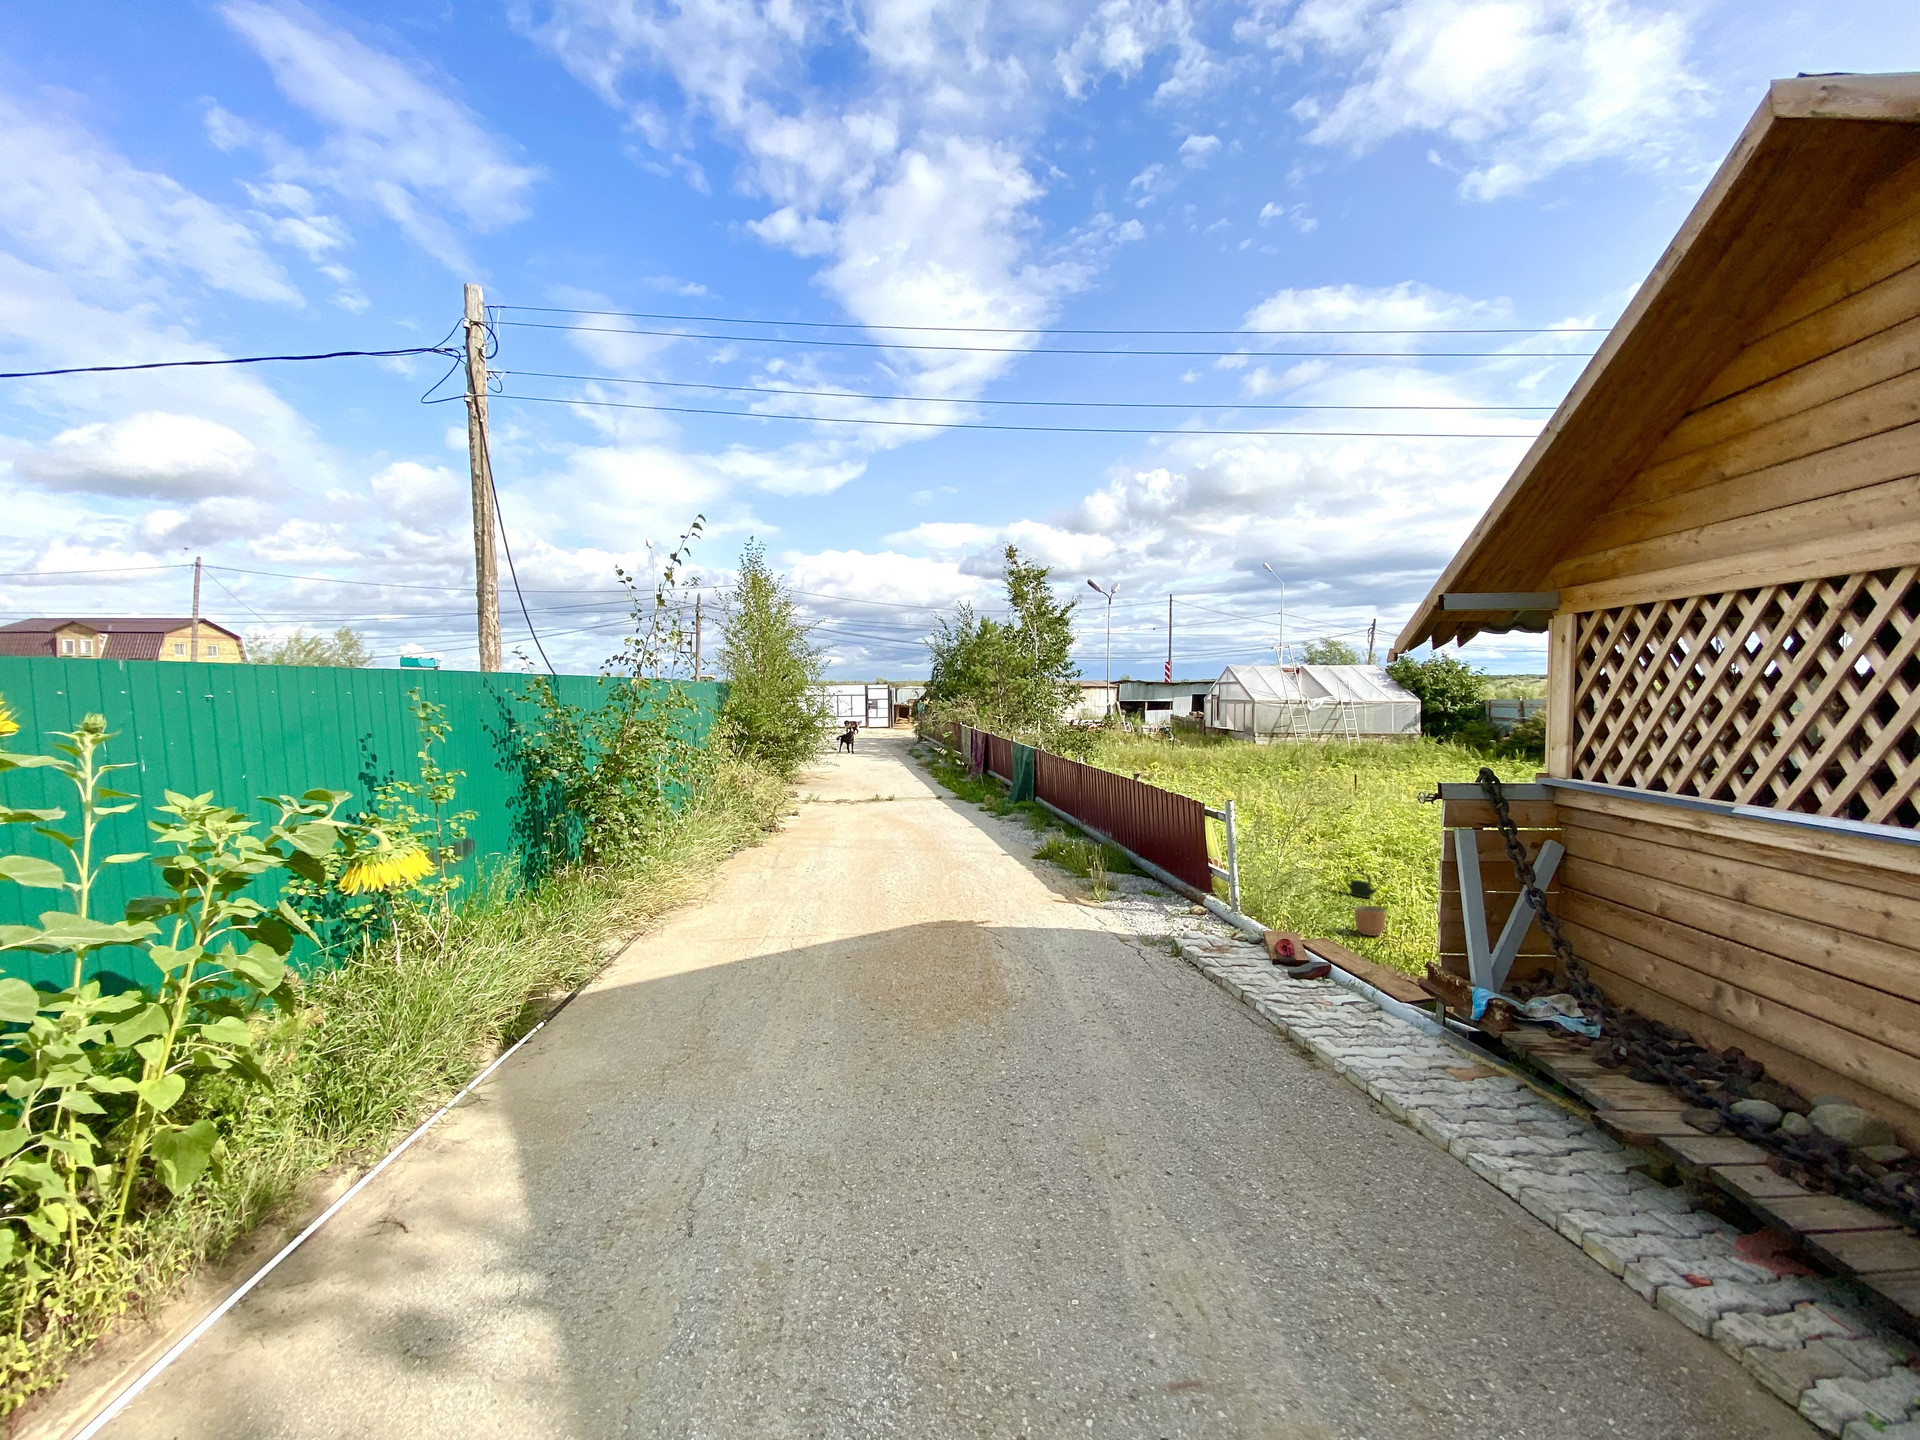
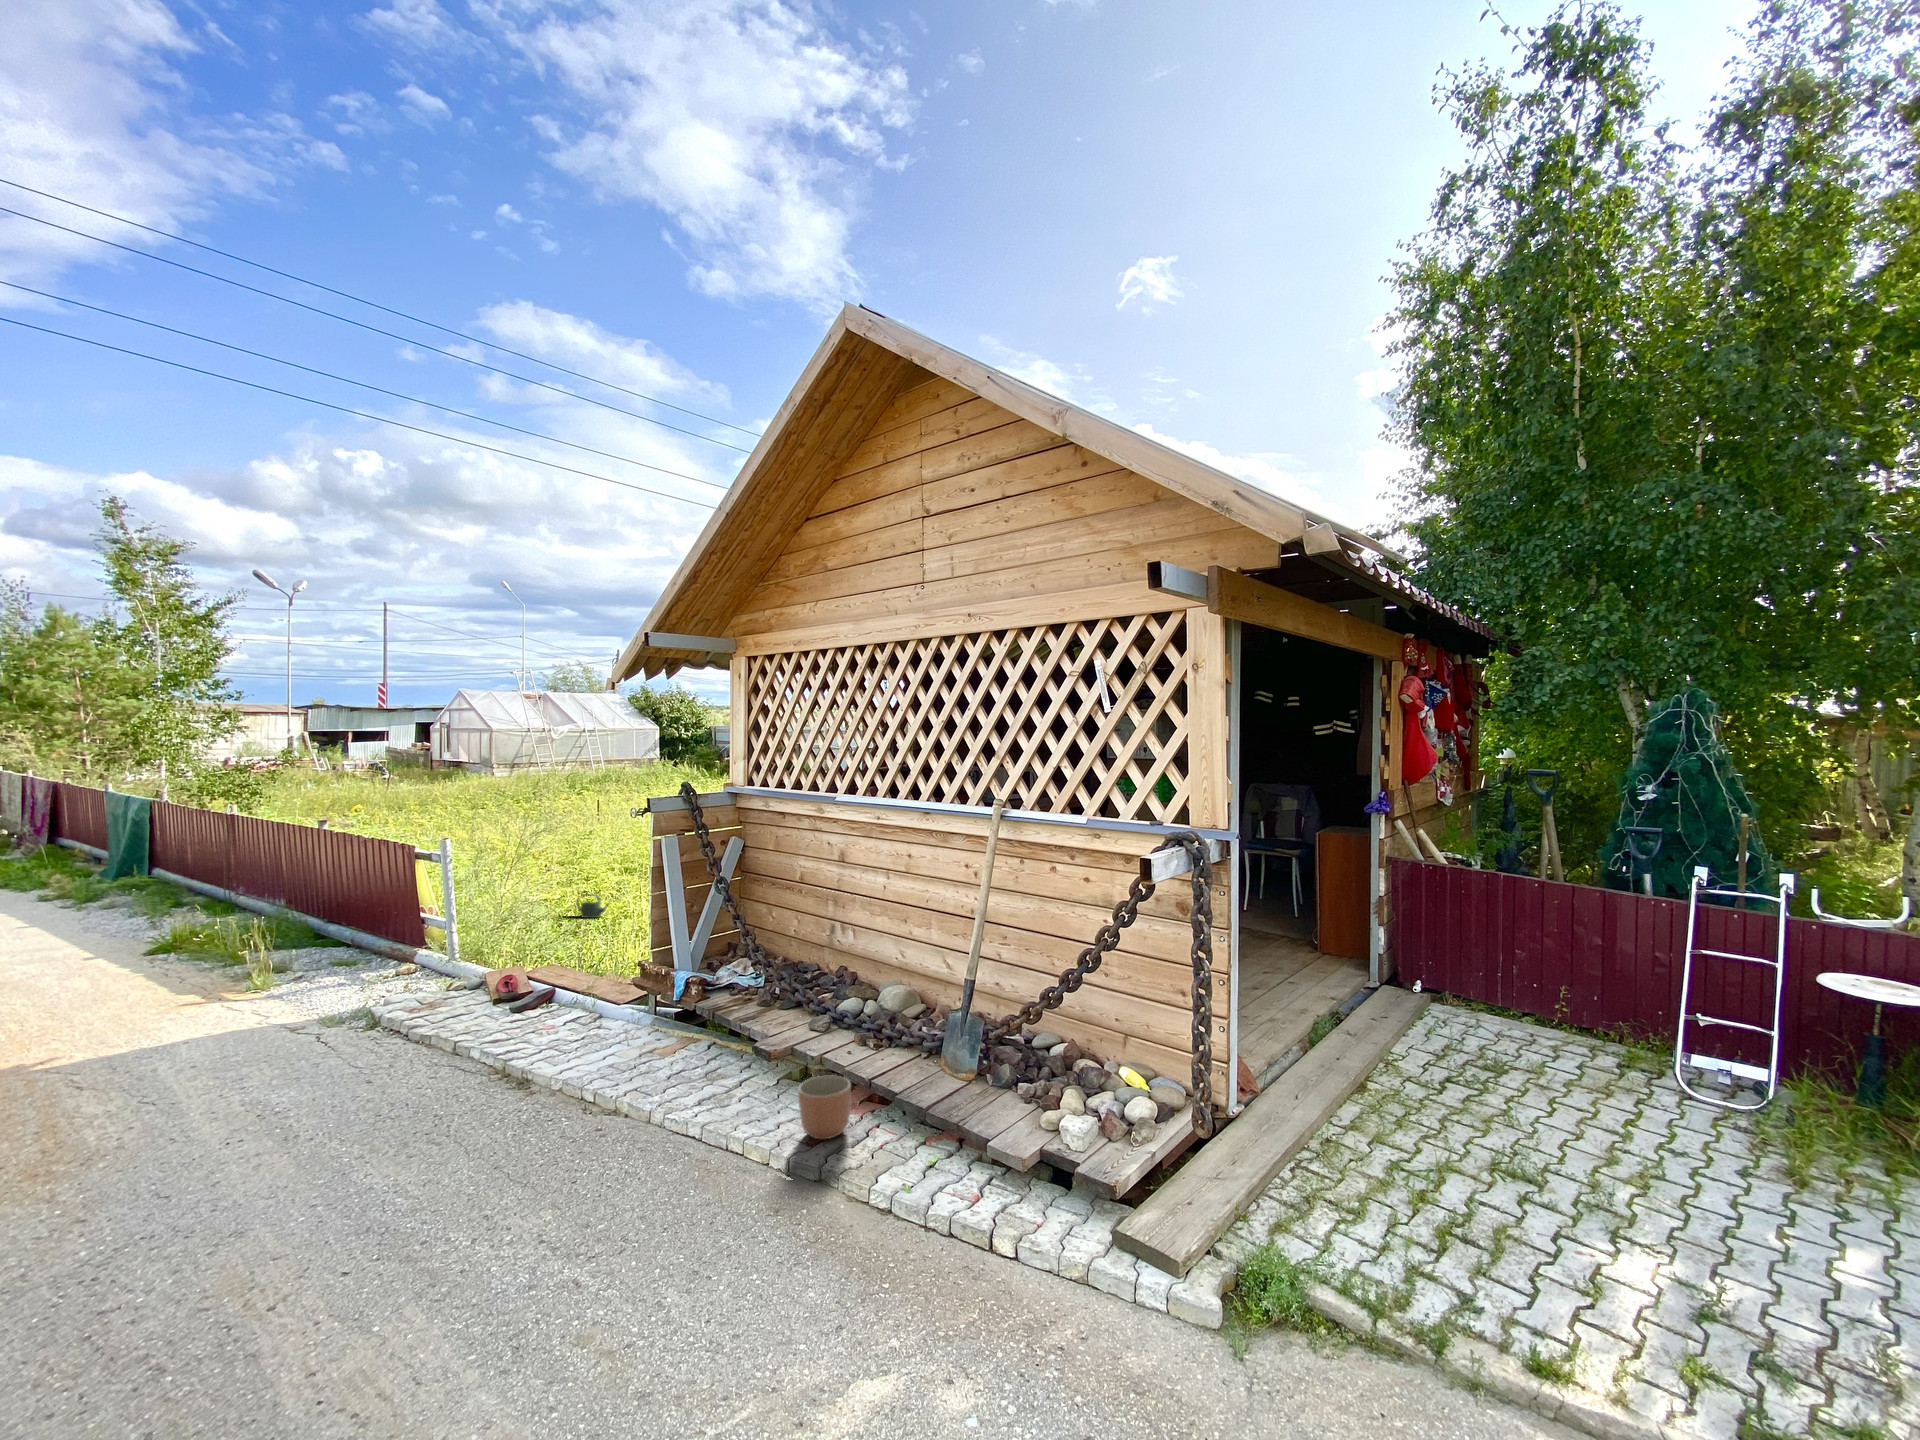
planter: present [1355,906,1386,936] -> present [798,1075,851,1139]

